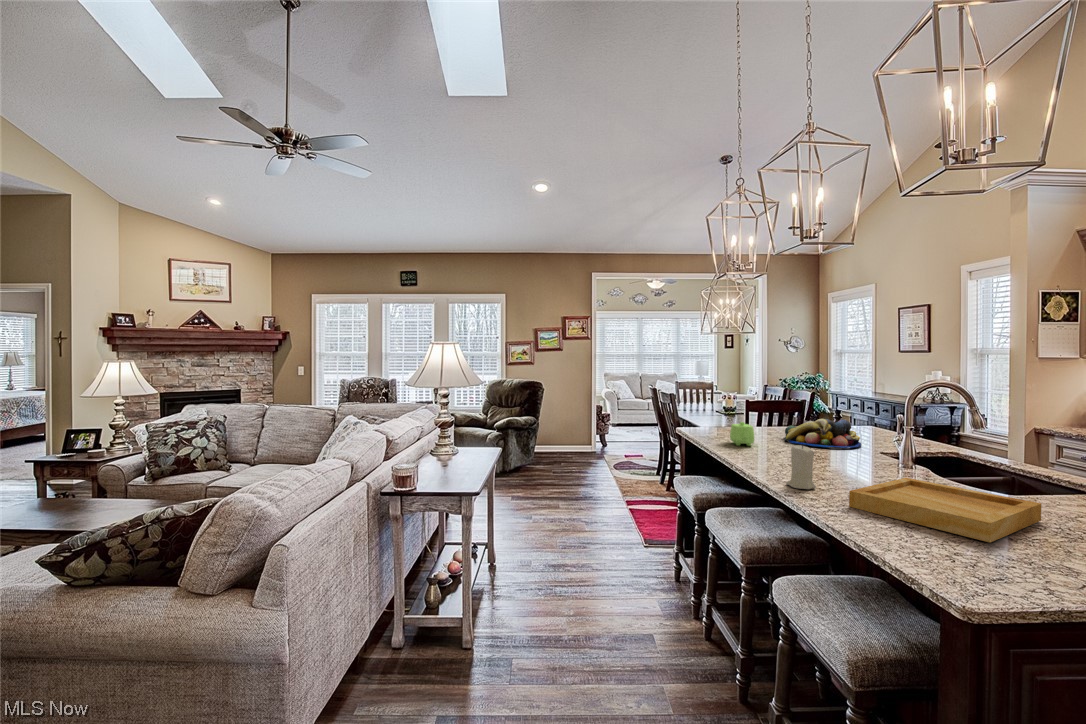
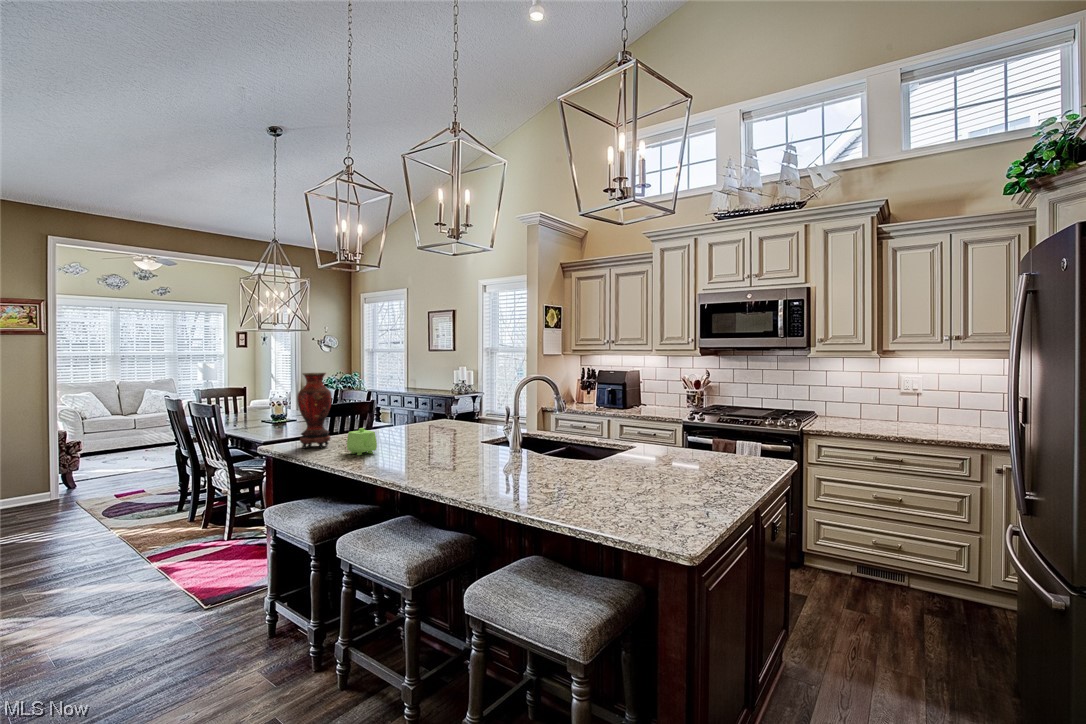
vase: none [698,371,726,436] -> present [297,373,332,449]
fruit bowl: present [784,419,861,448] -> none [391,414,462,443]
candle: present [786,445,816,489] -> none [454,443,482,489]
tray: present [849,478,1042,543] -> none [524,458,633,498]

